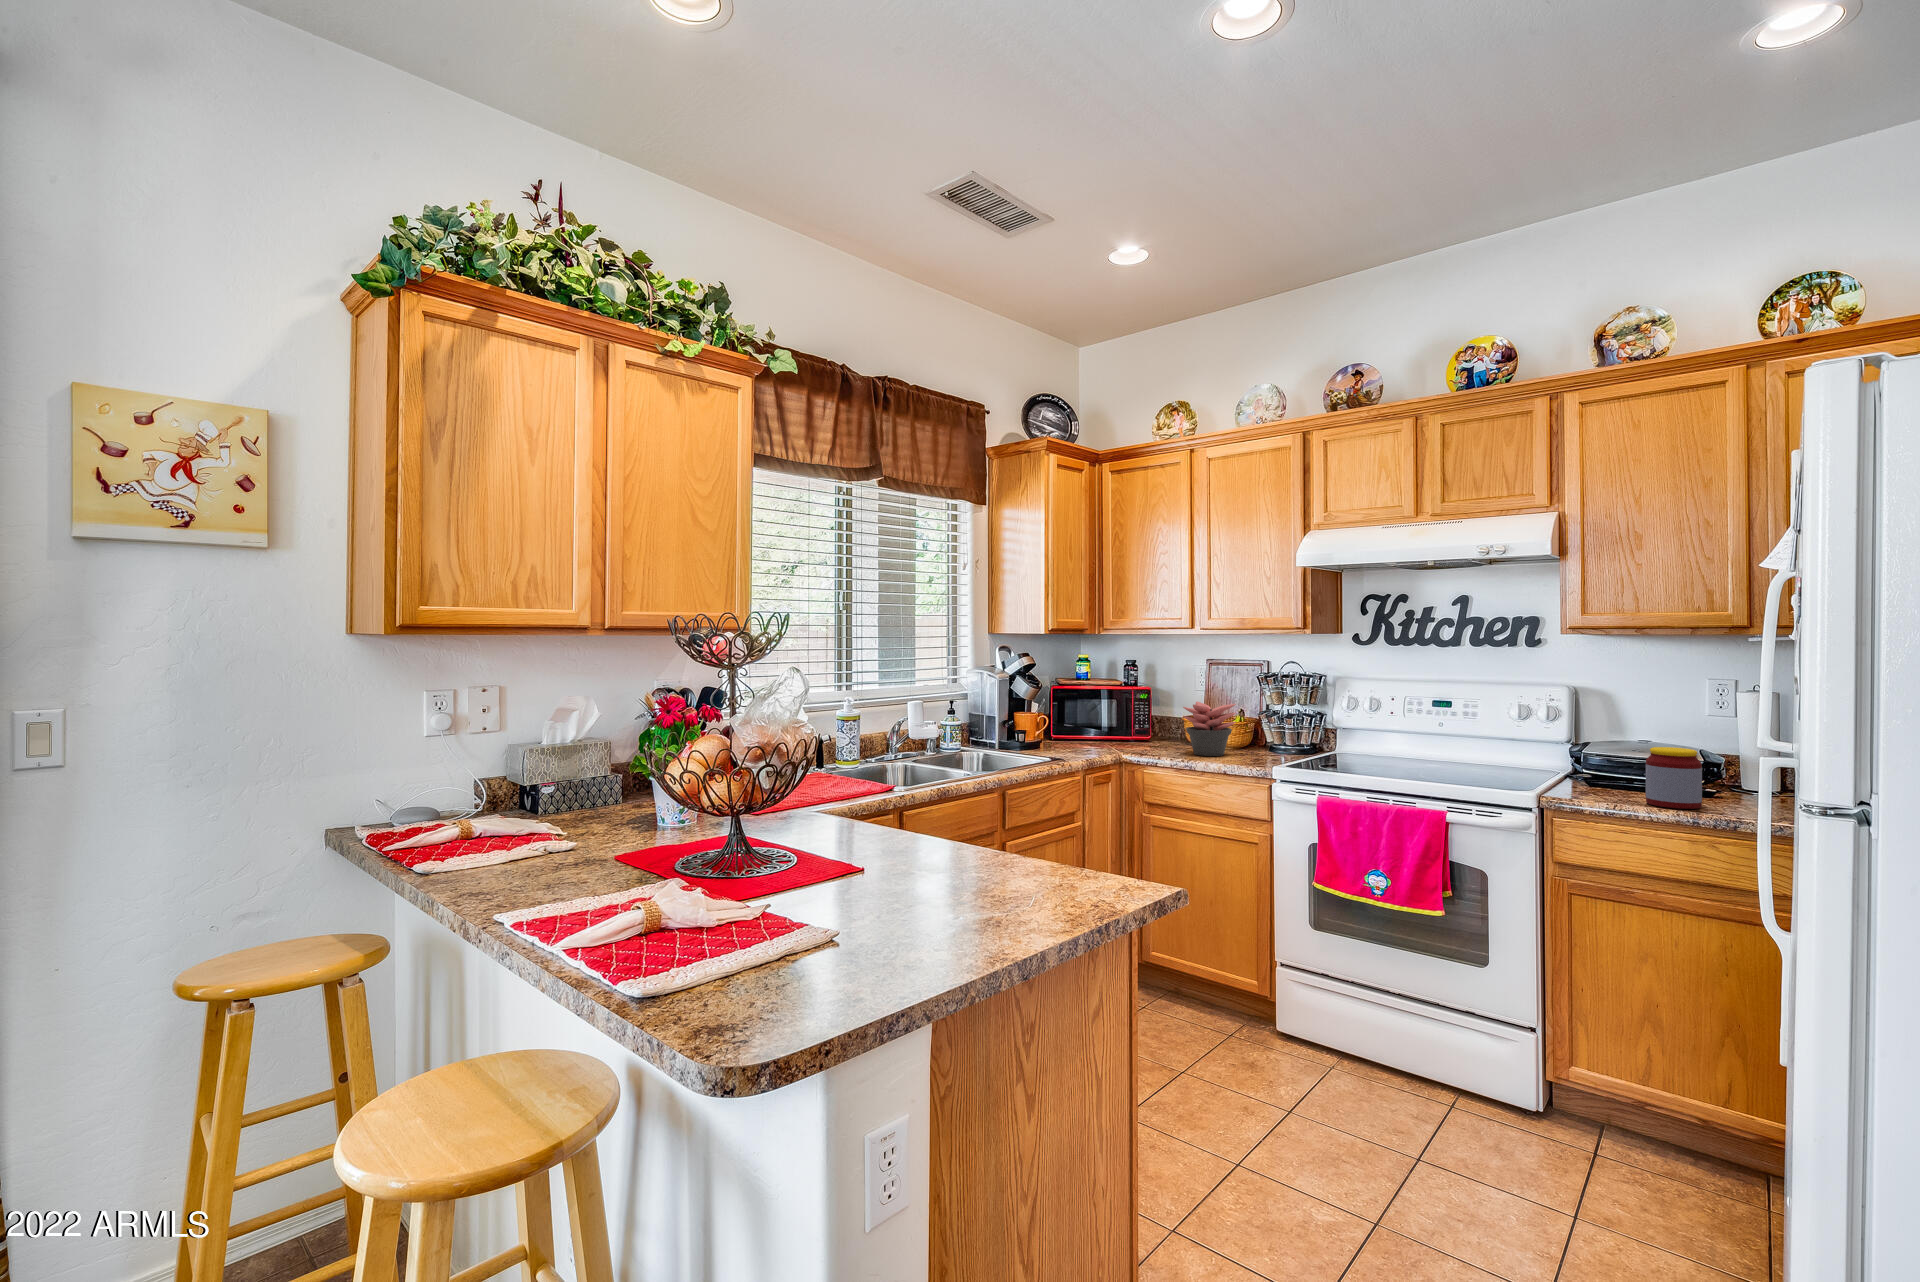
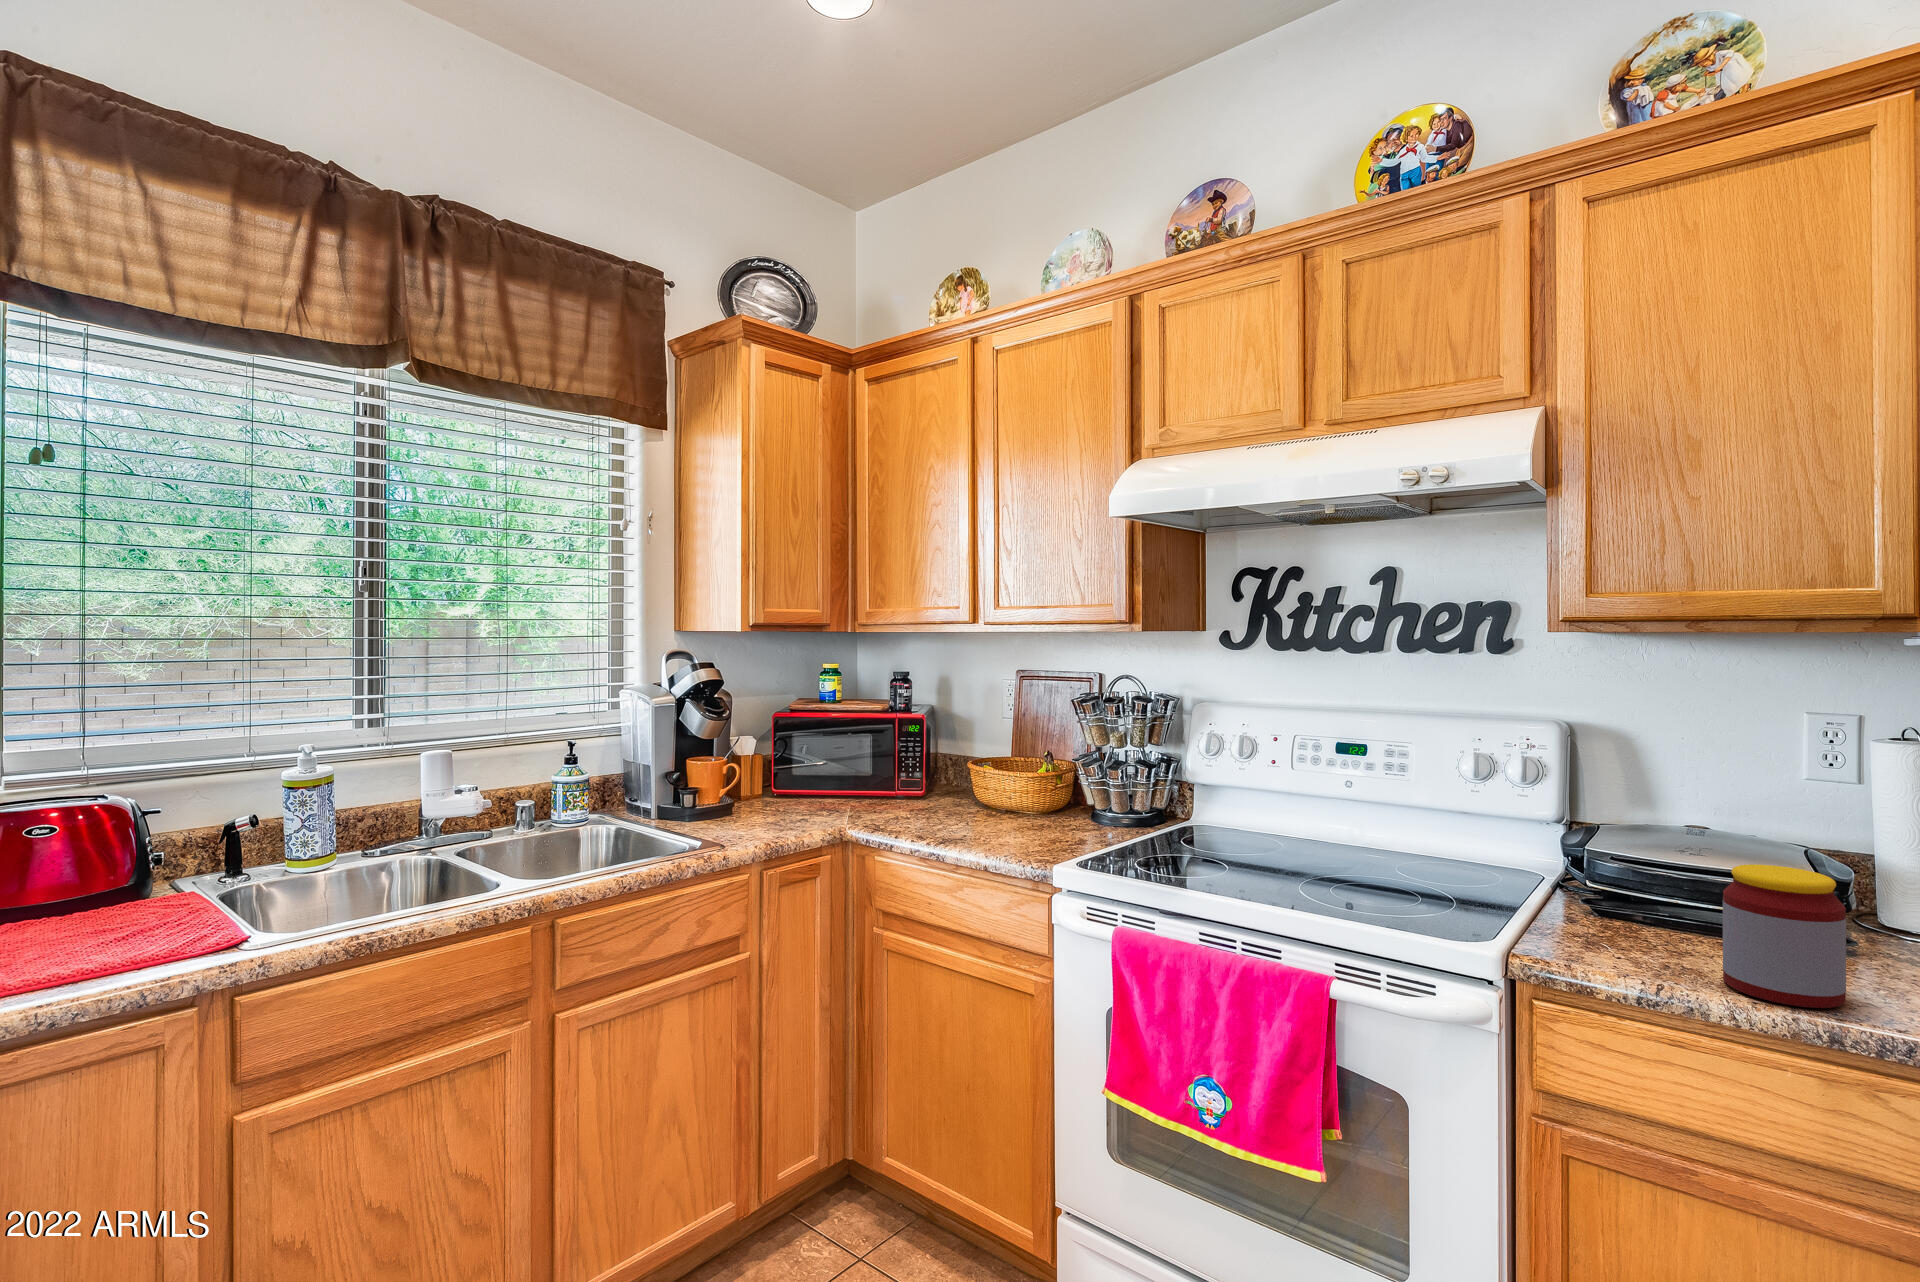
succulent plant: present [1183,702,1236,756] -> none [943,740,1024,833]

